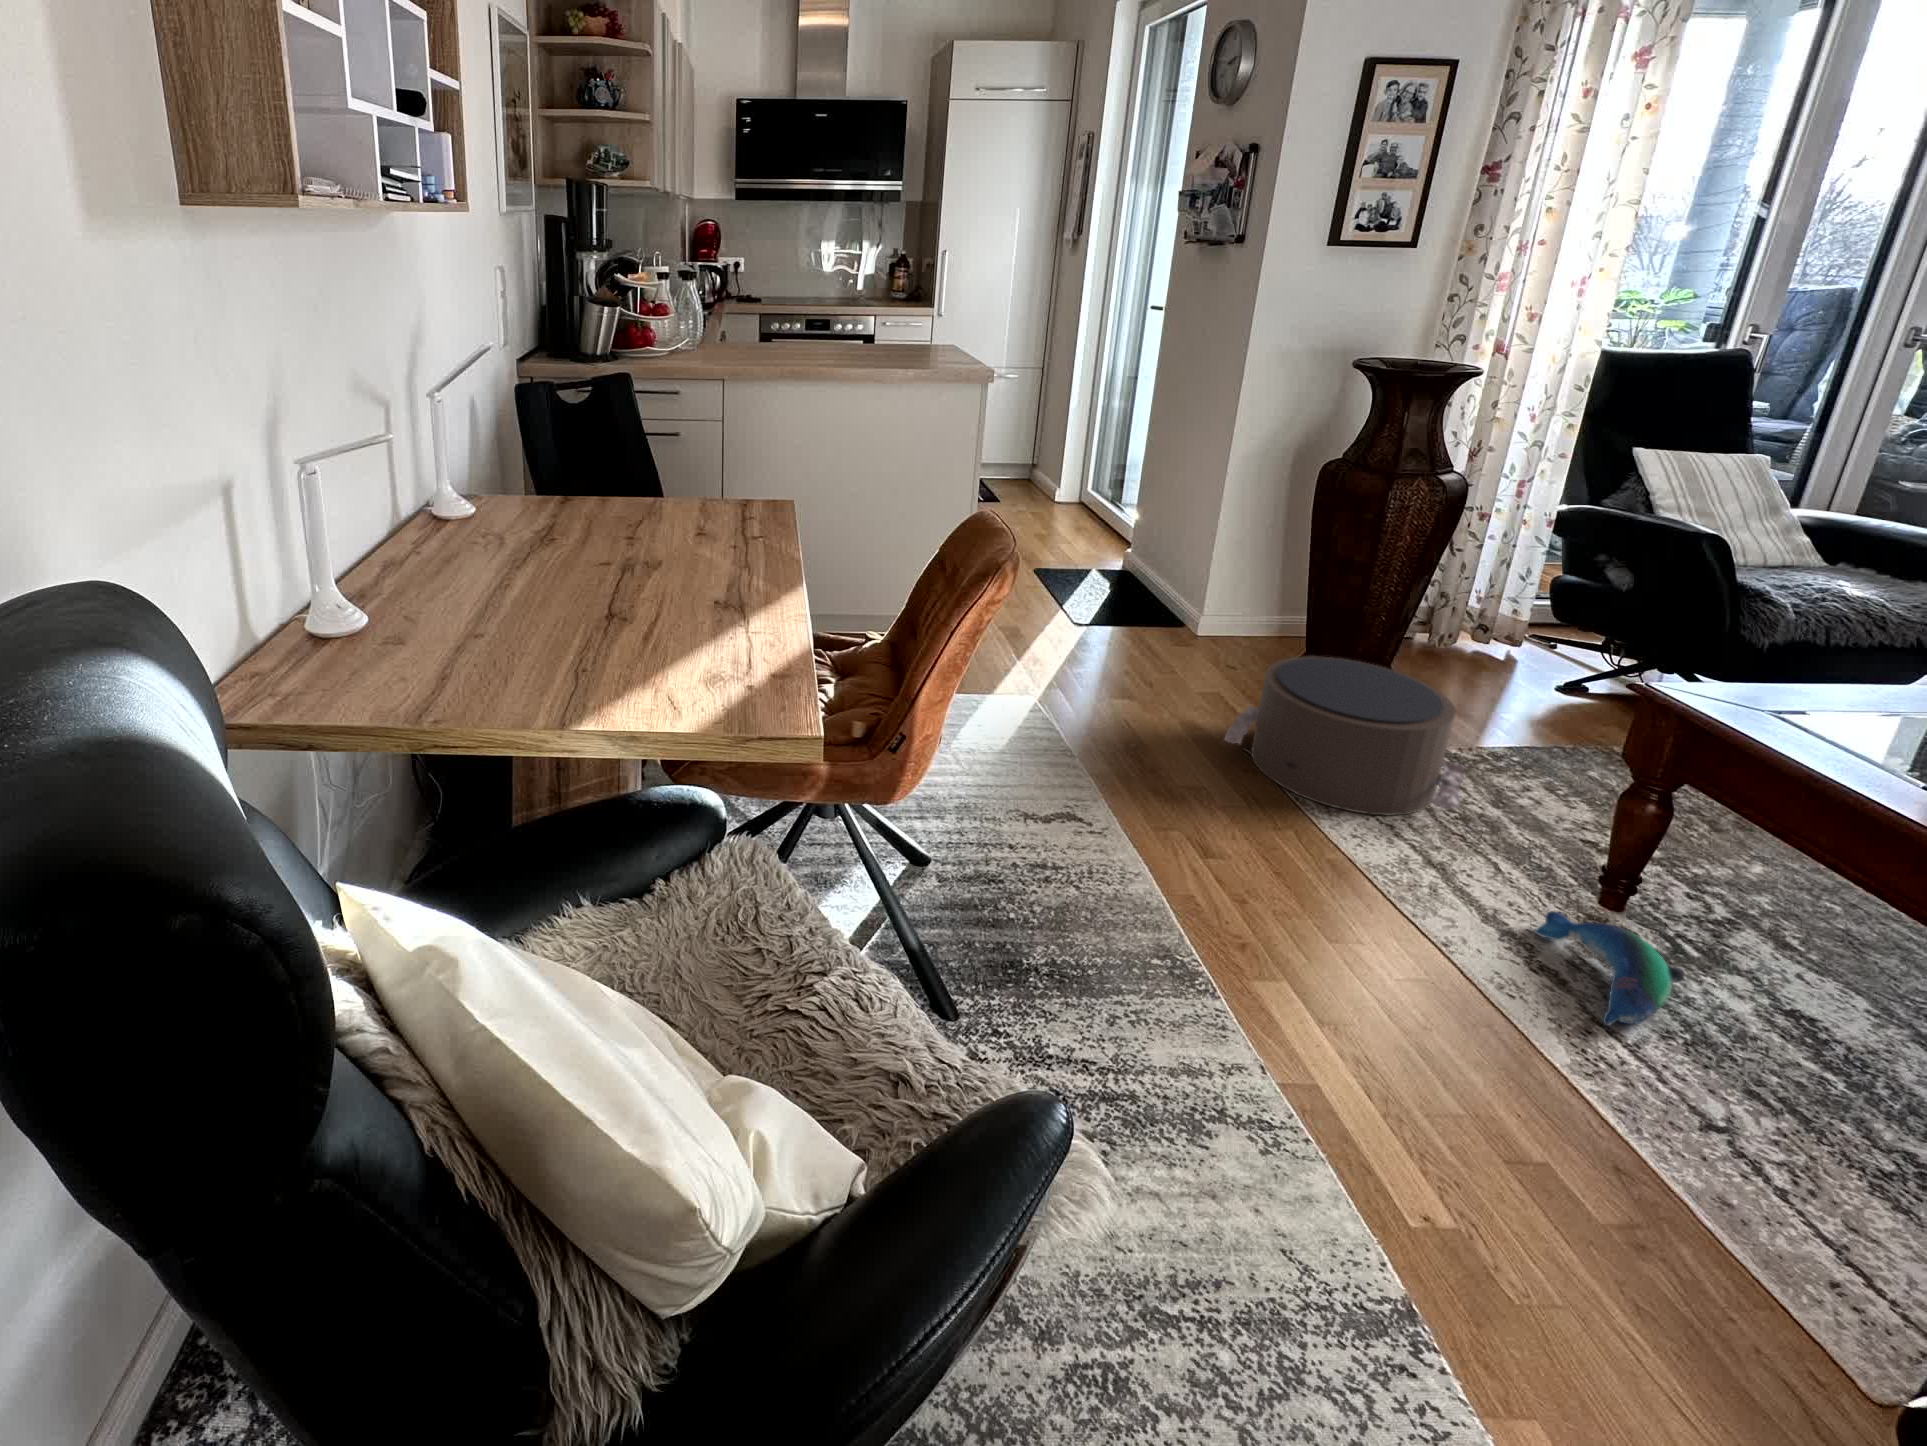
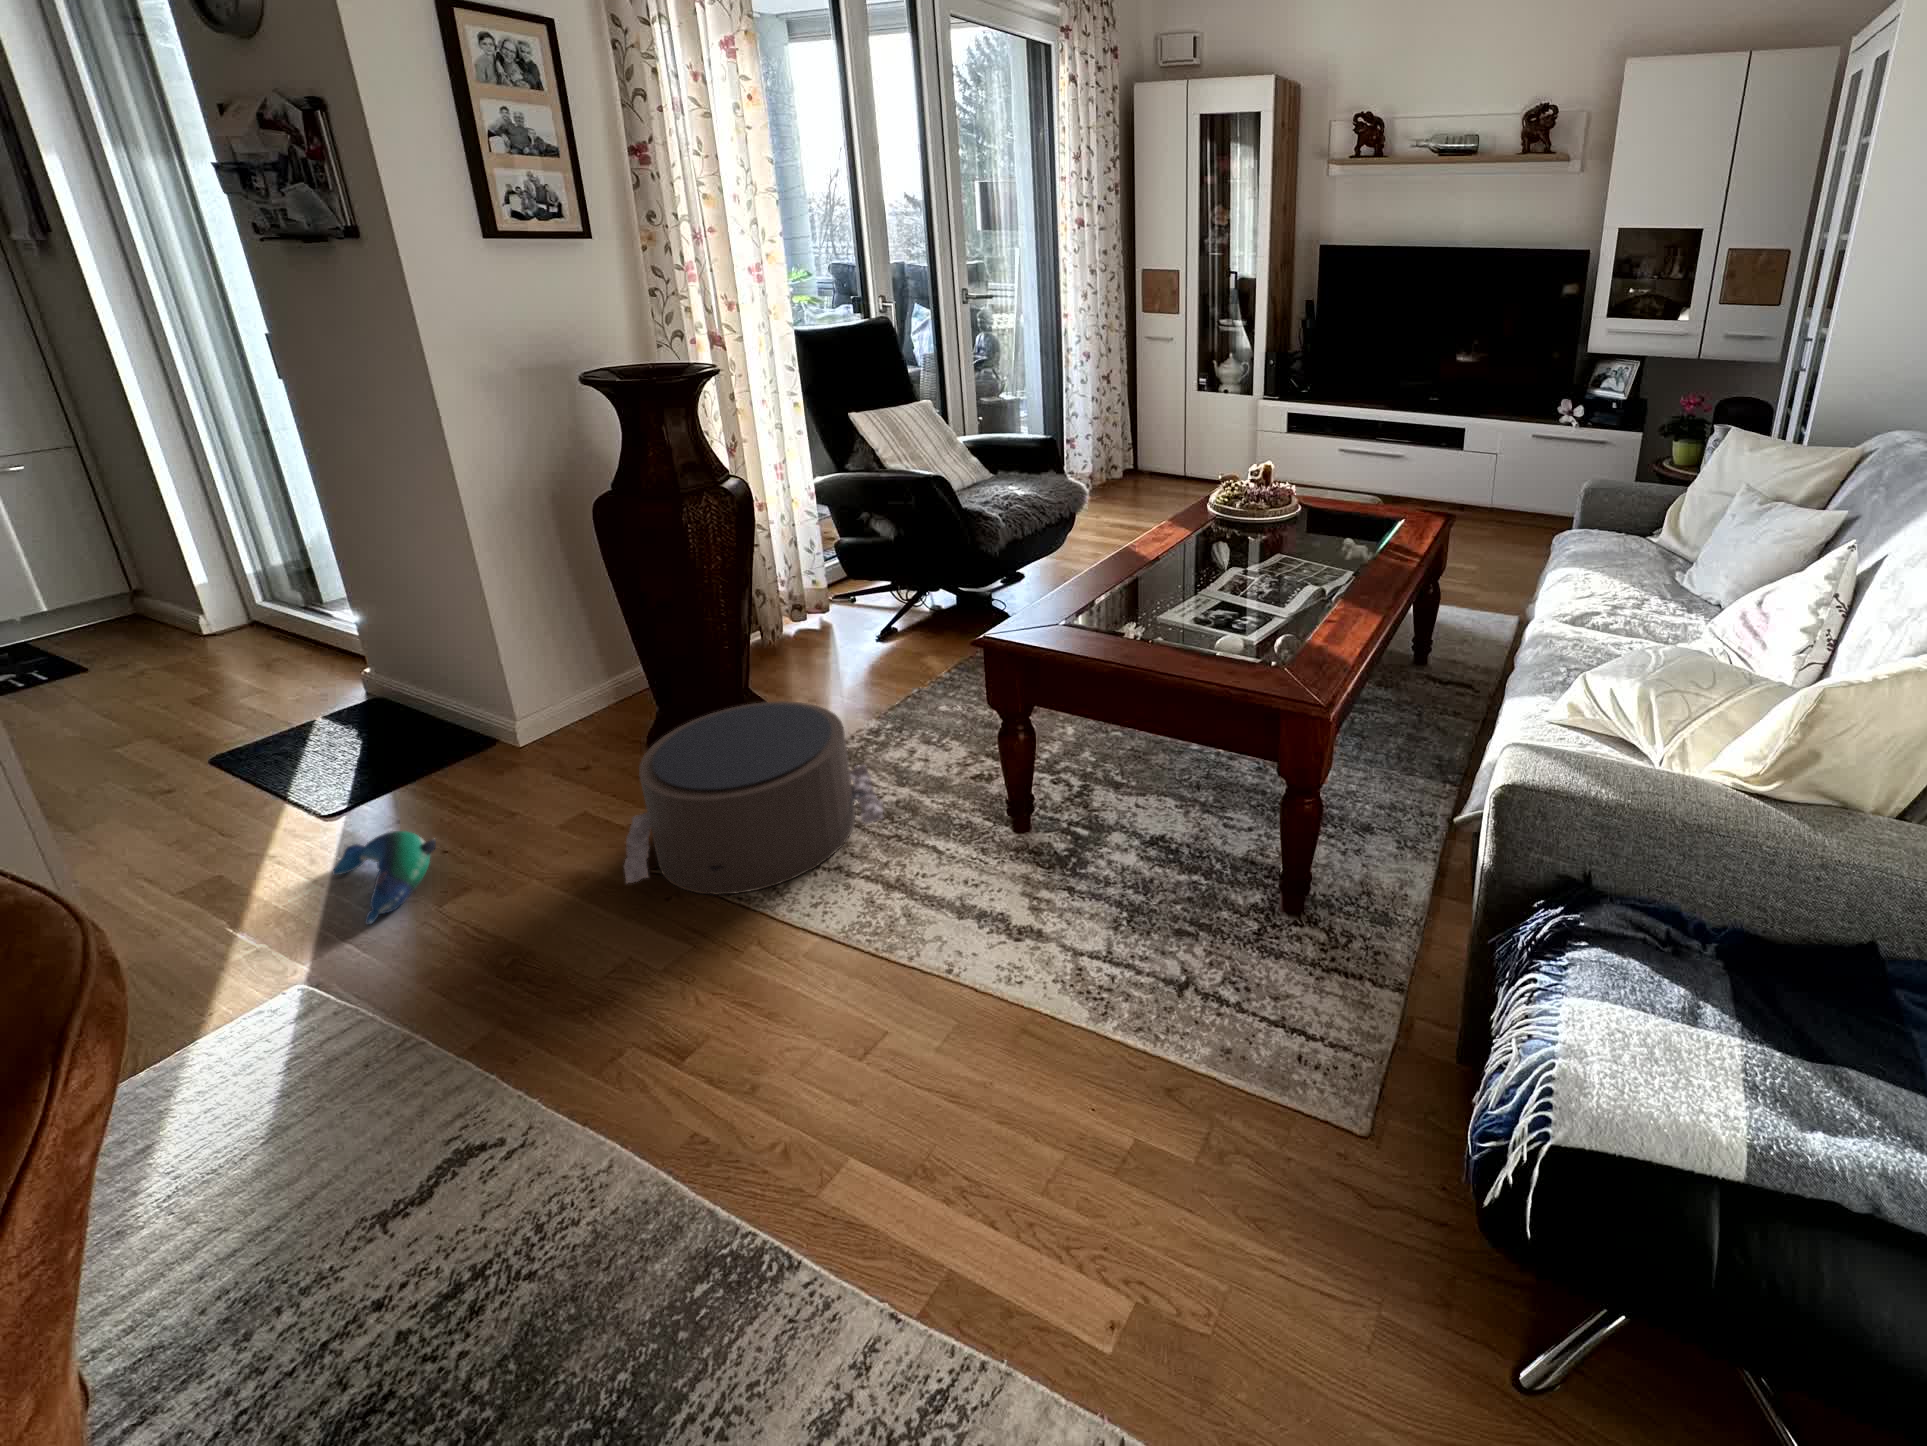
plush toy: present [1535,911,1685,1026] -> present [333,831,436,925]

